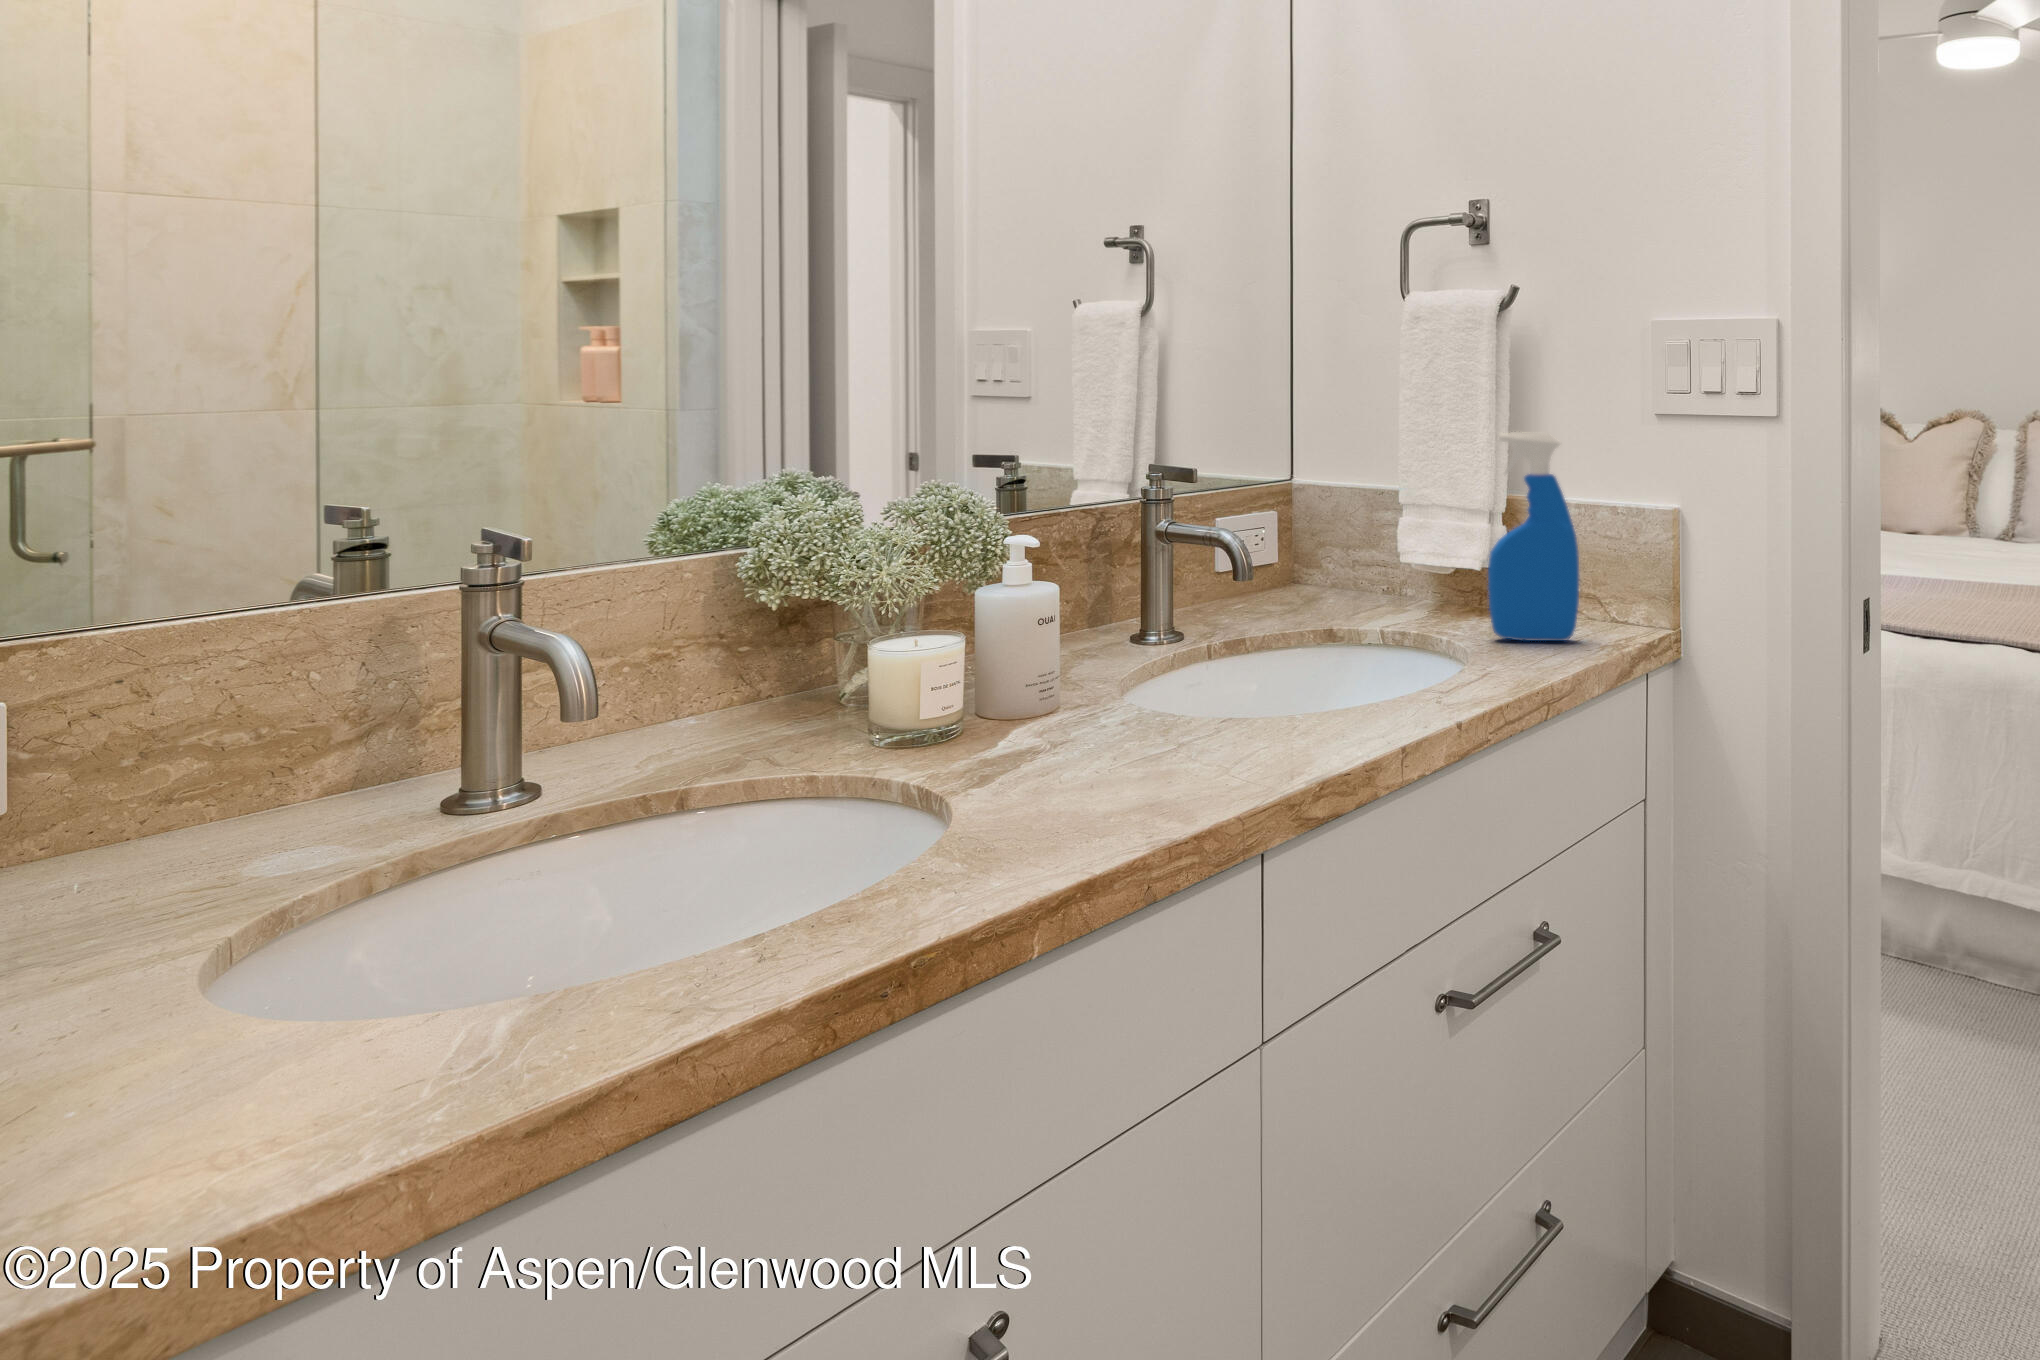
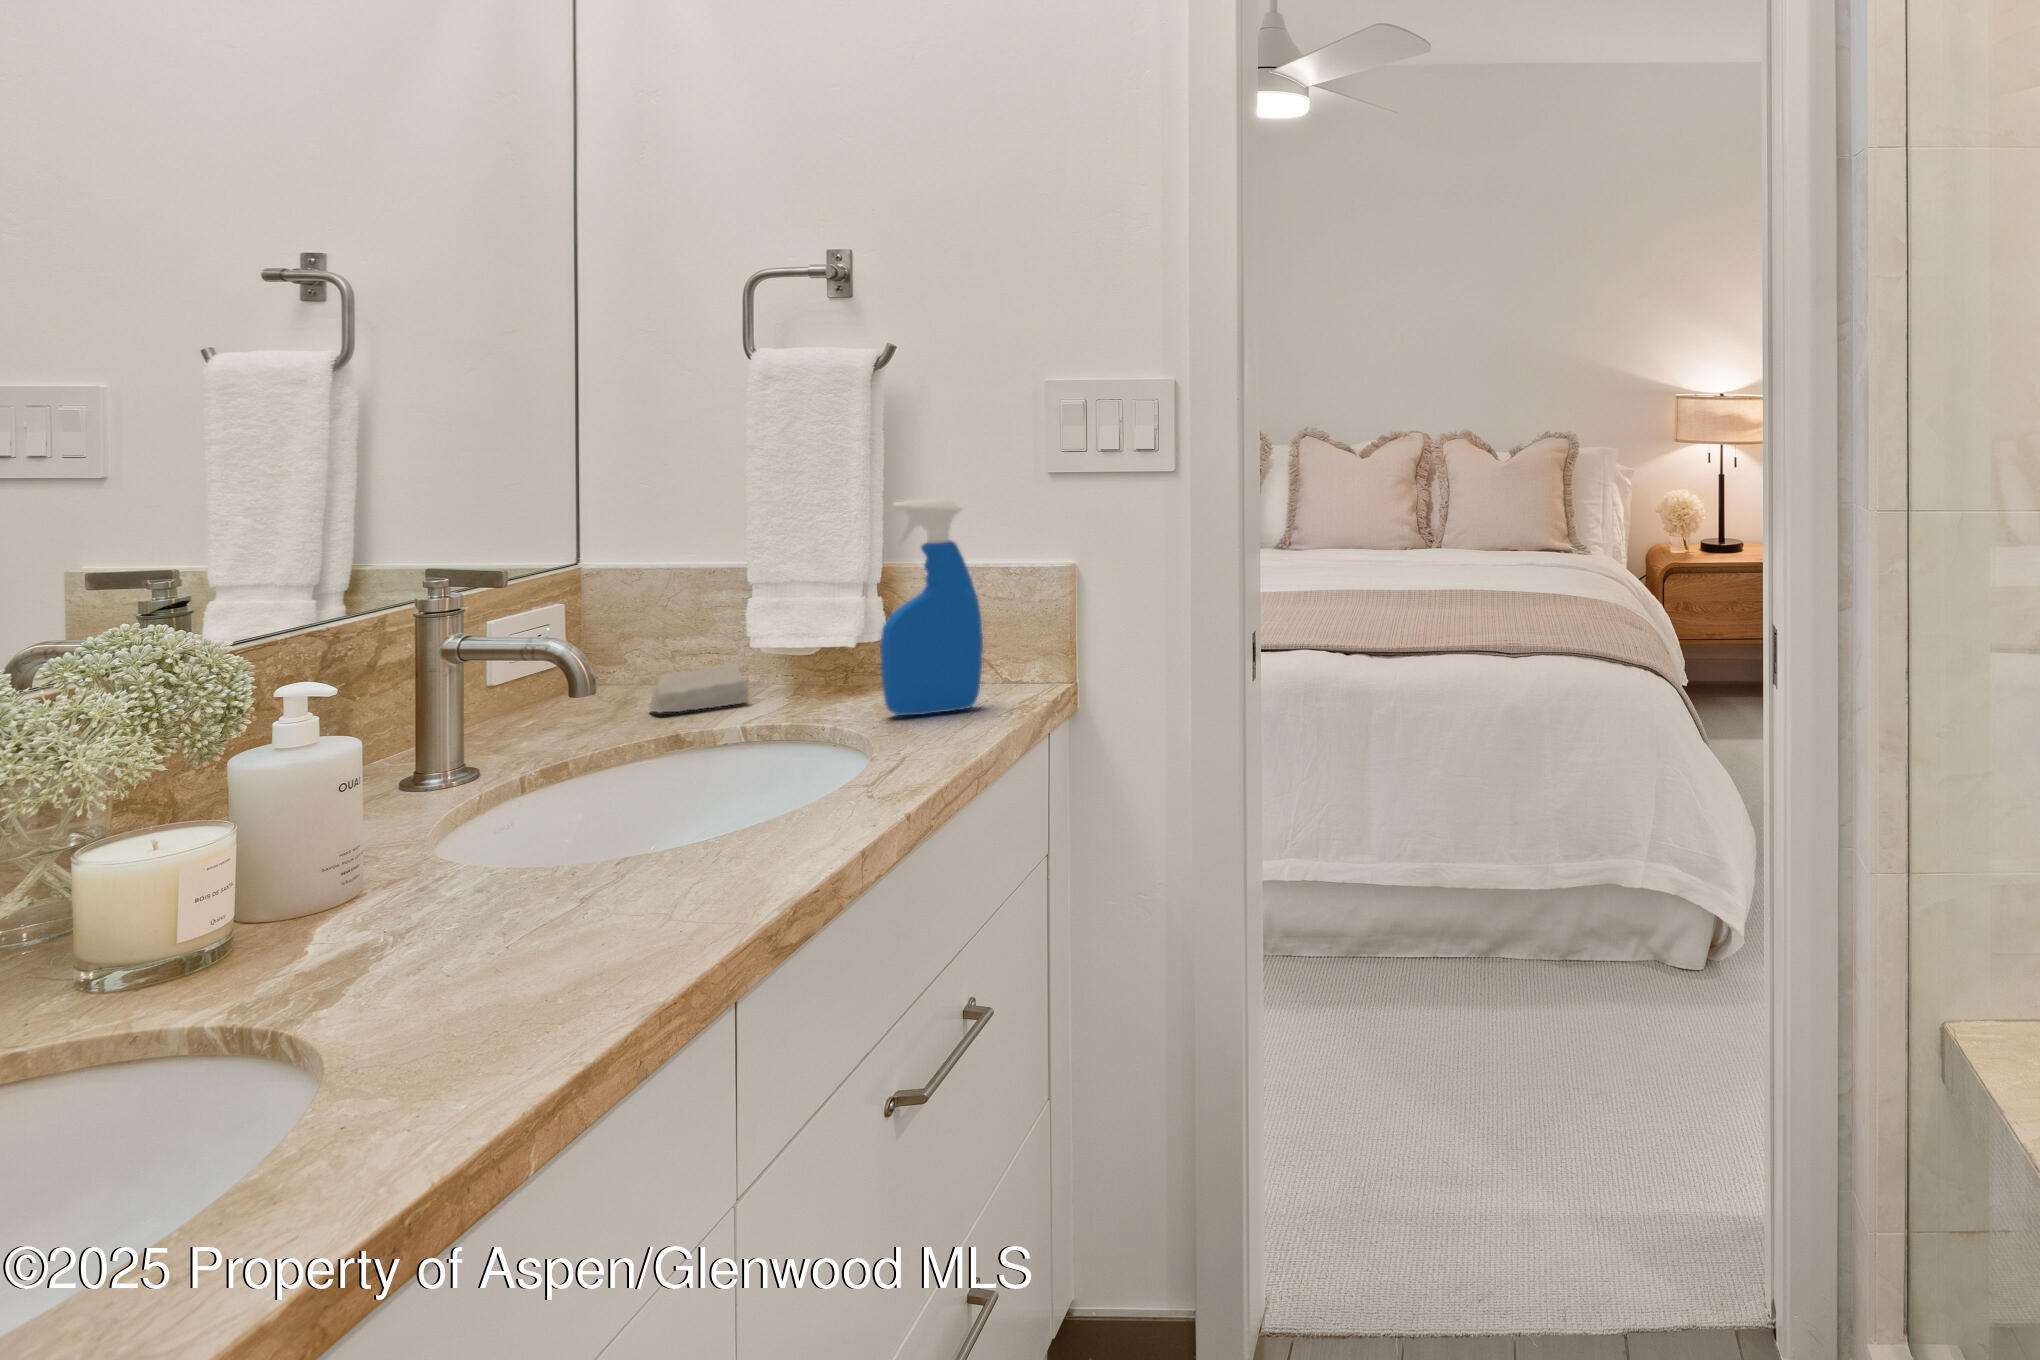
soap bar: none [1317,576,1393,614] -> present [649,662,749,713]

